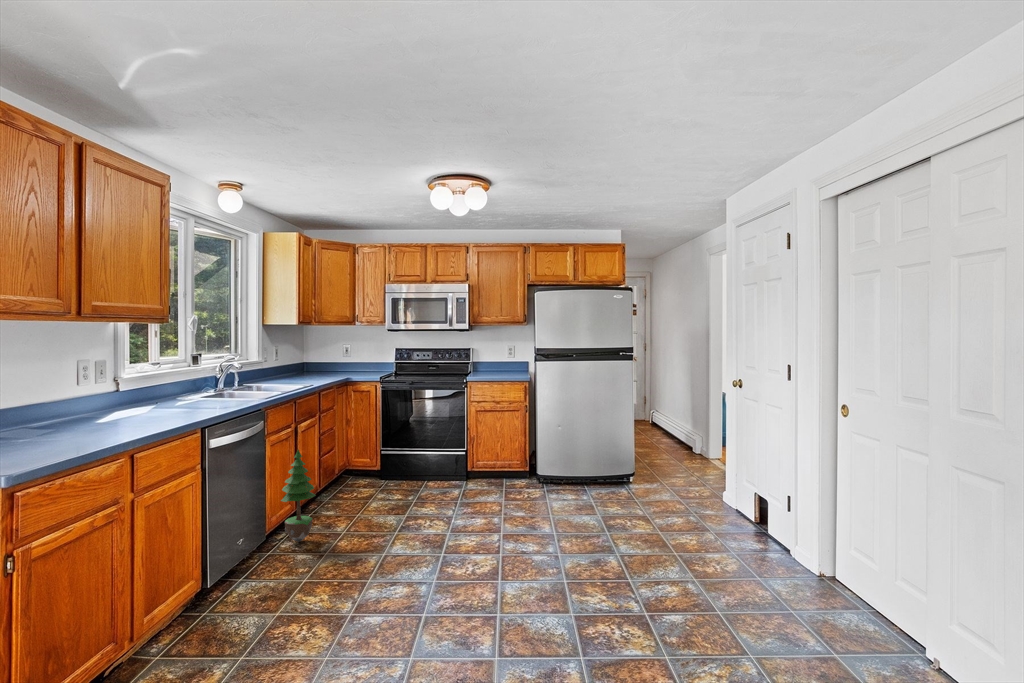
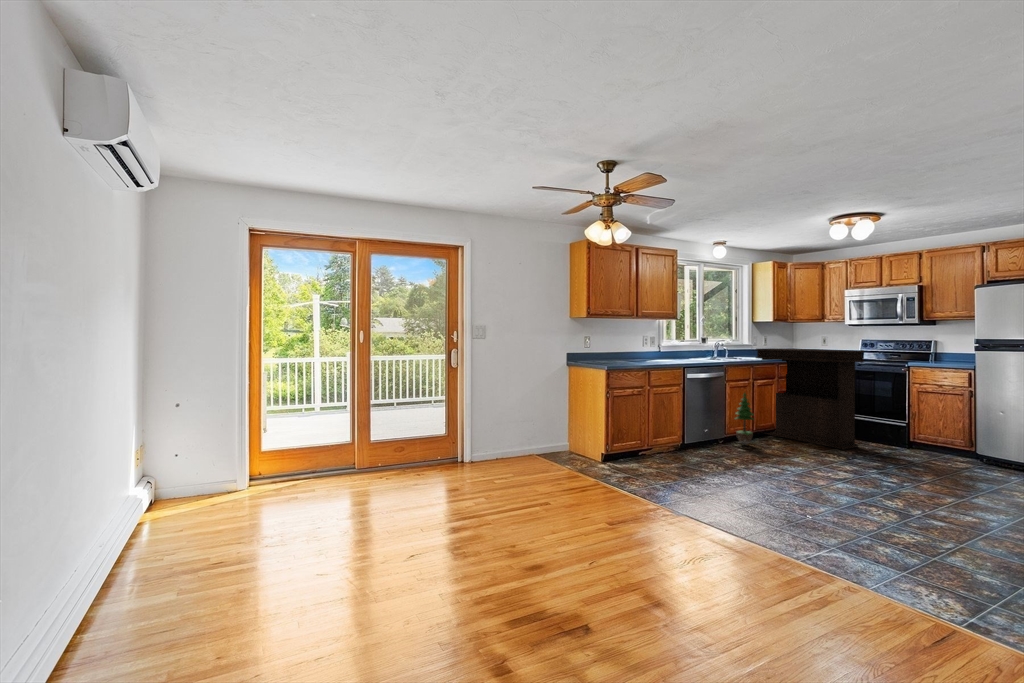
console table: none [286,366,434,507] -> present [756,348,864,449]

